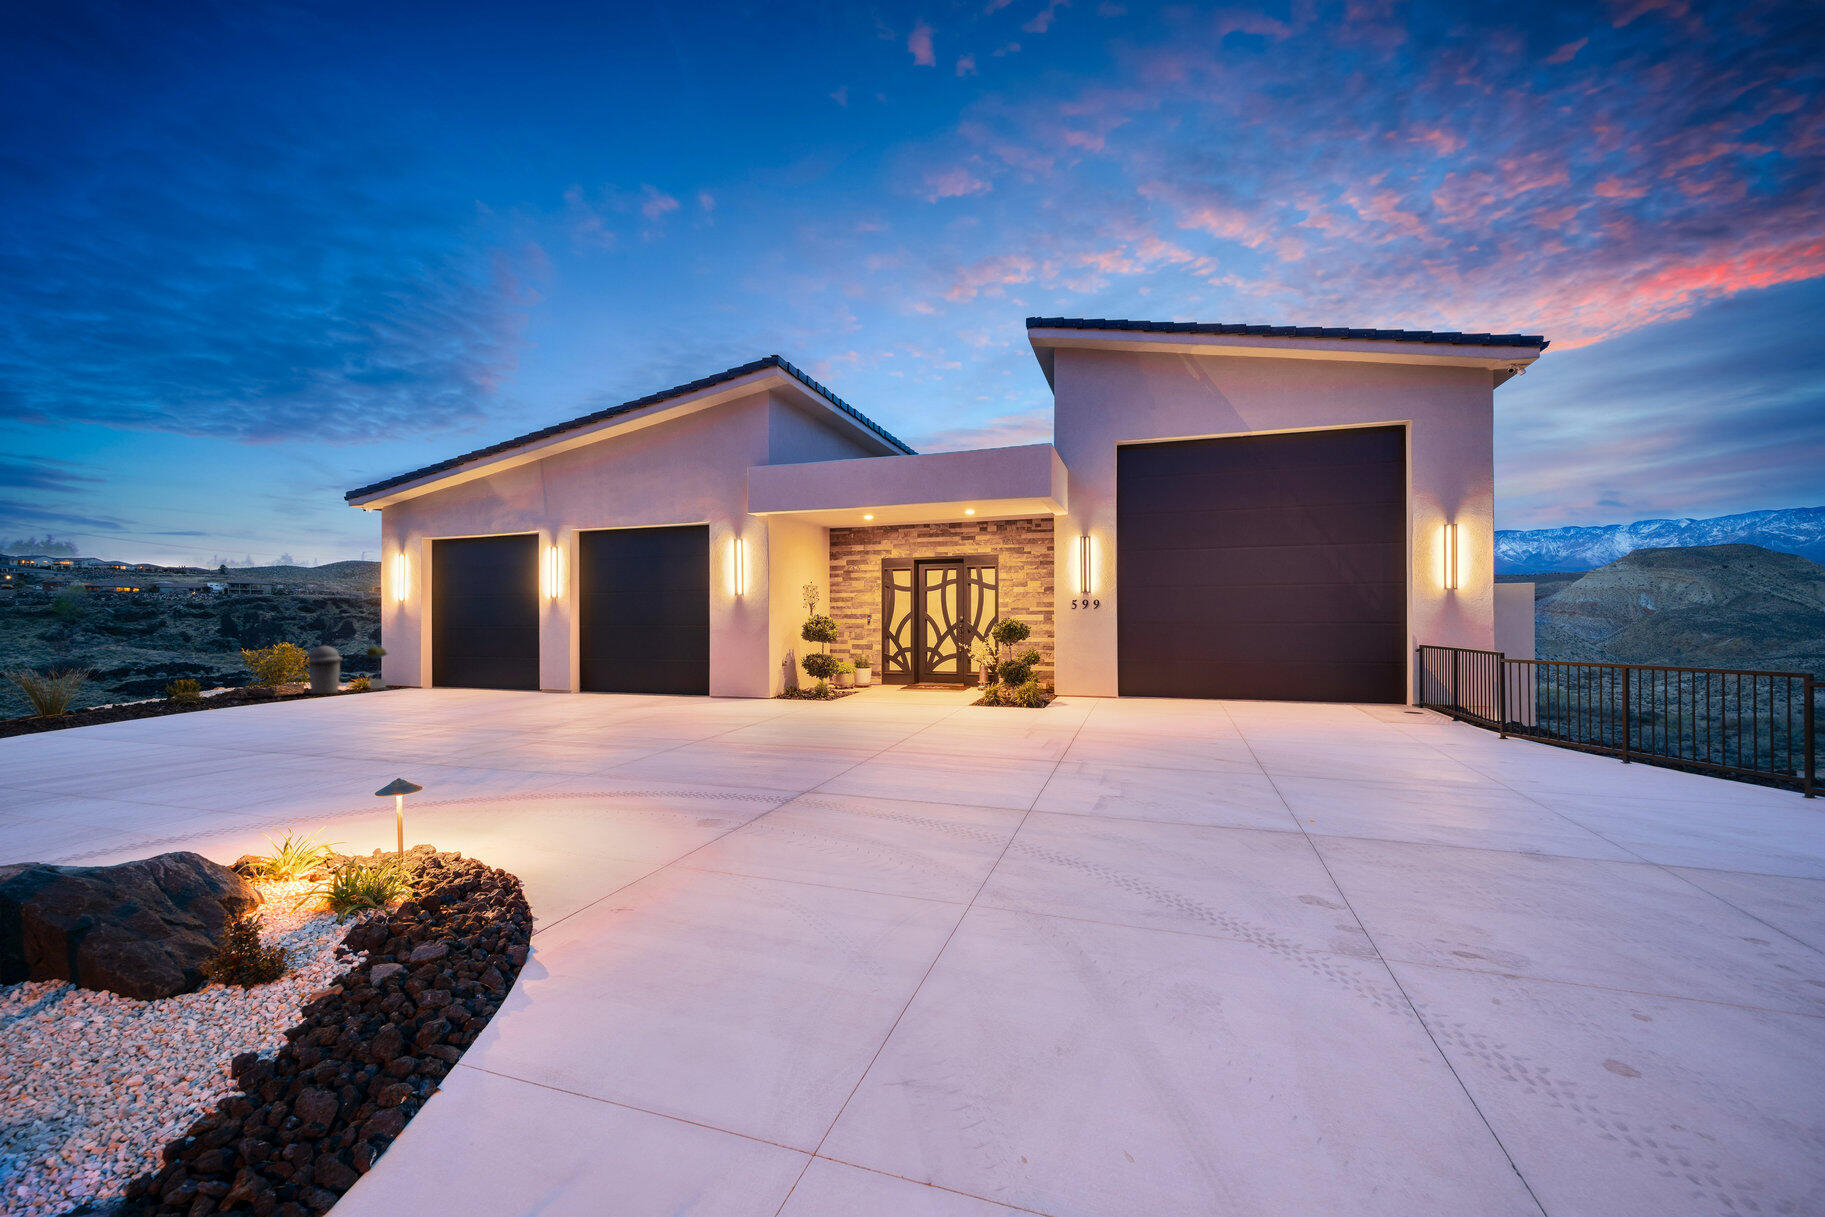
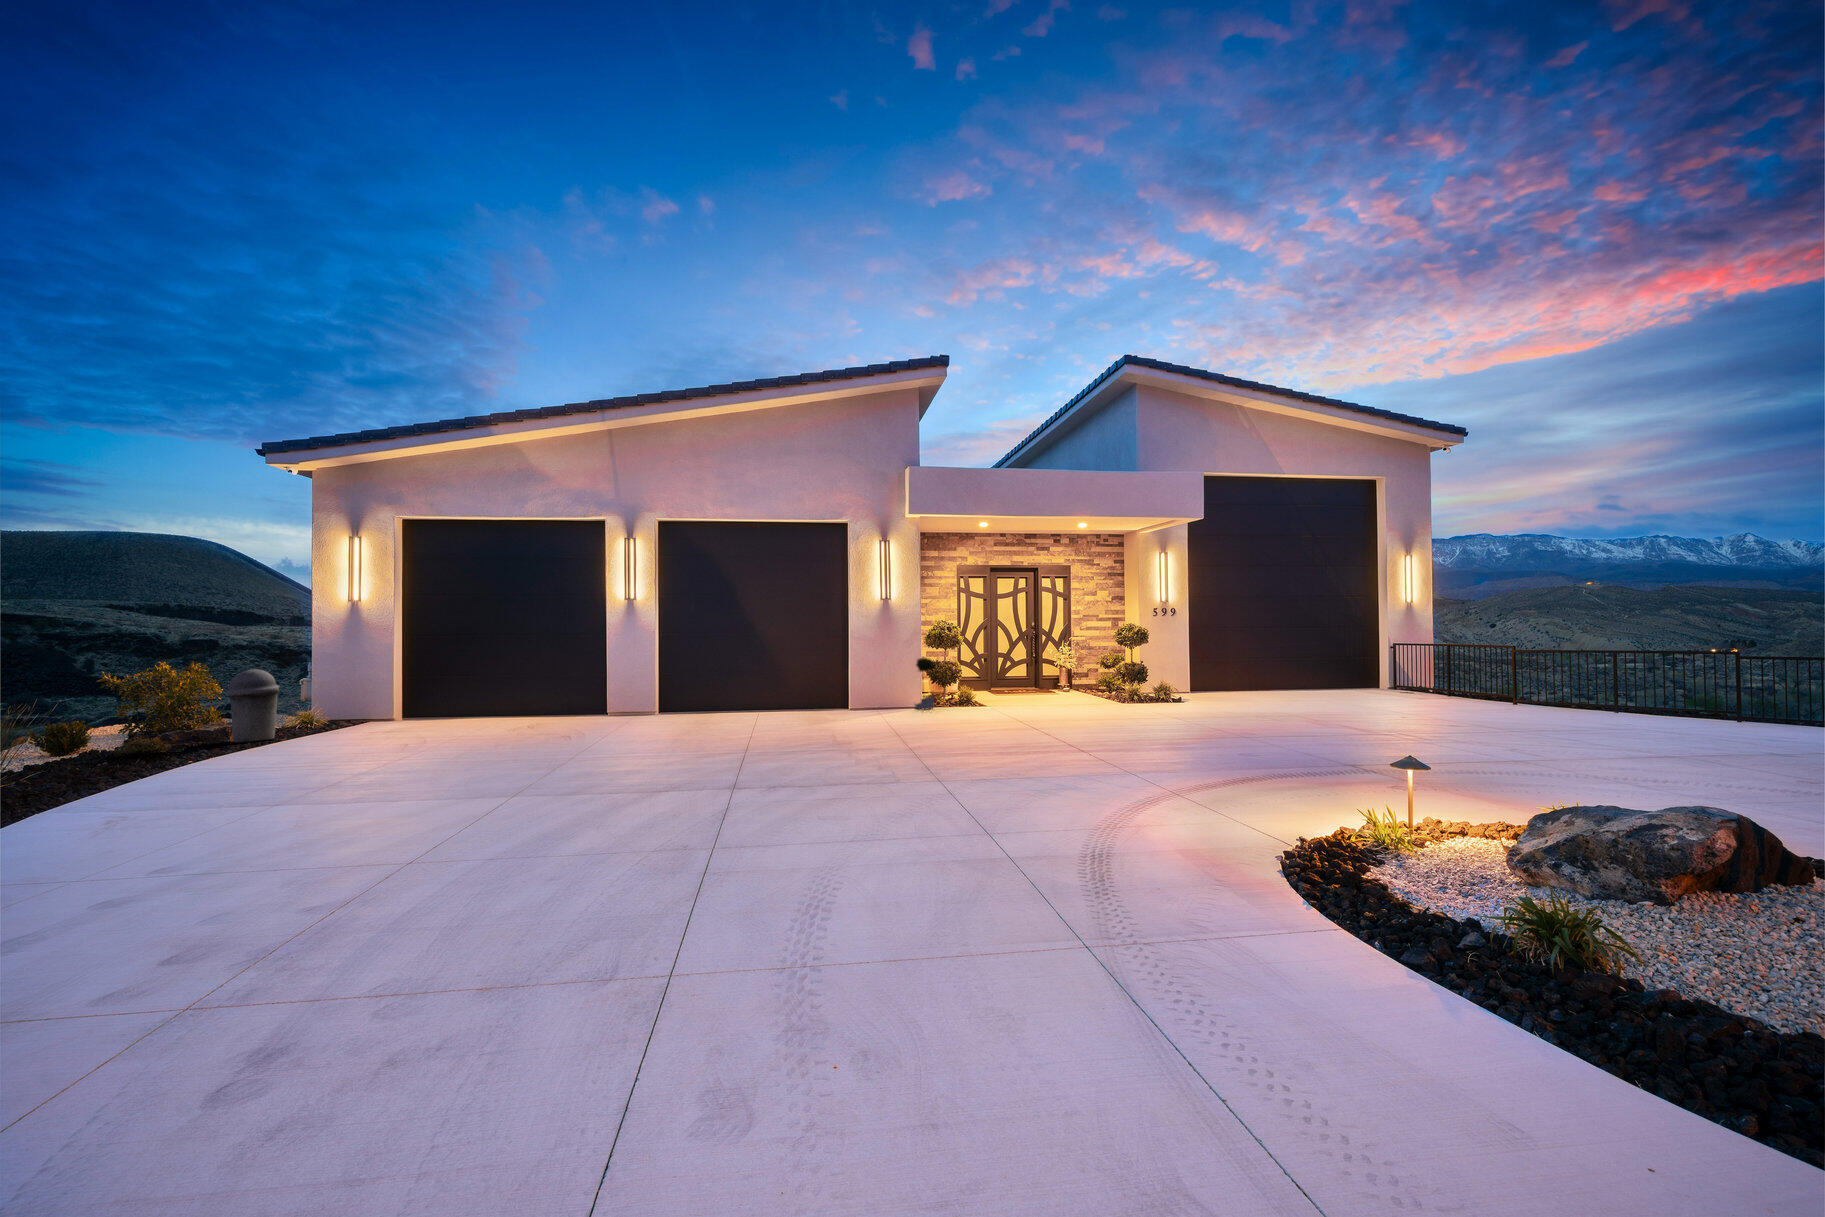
potted tree: present [366,646,387,689] -> present [915,657,934,710]

